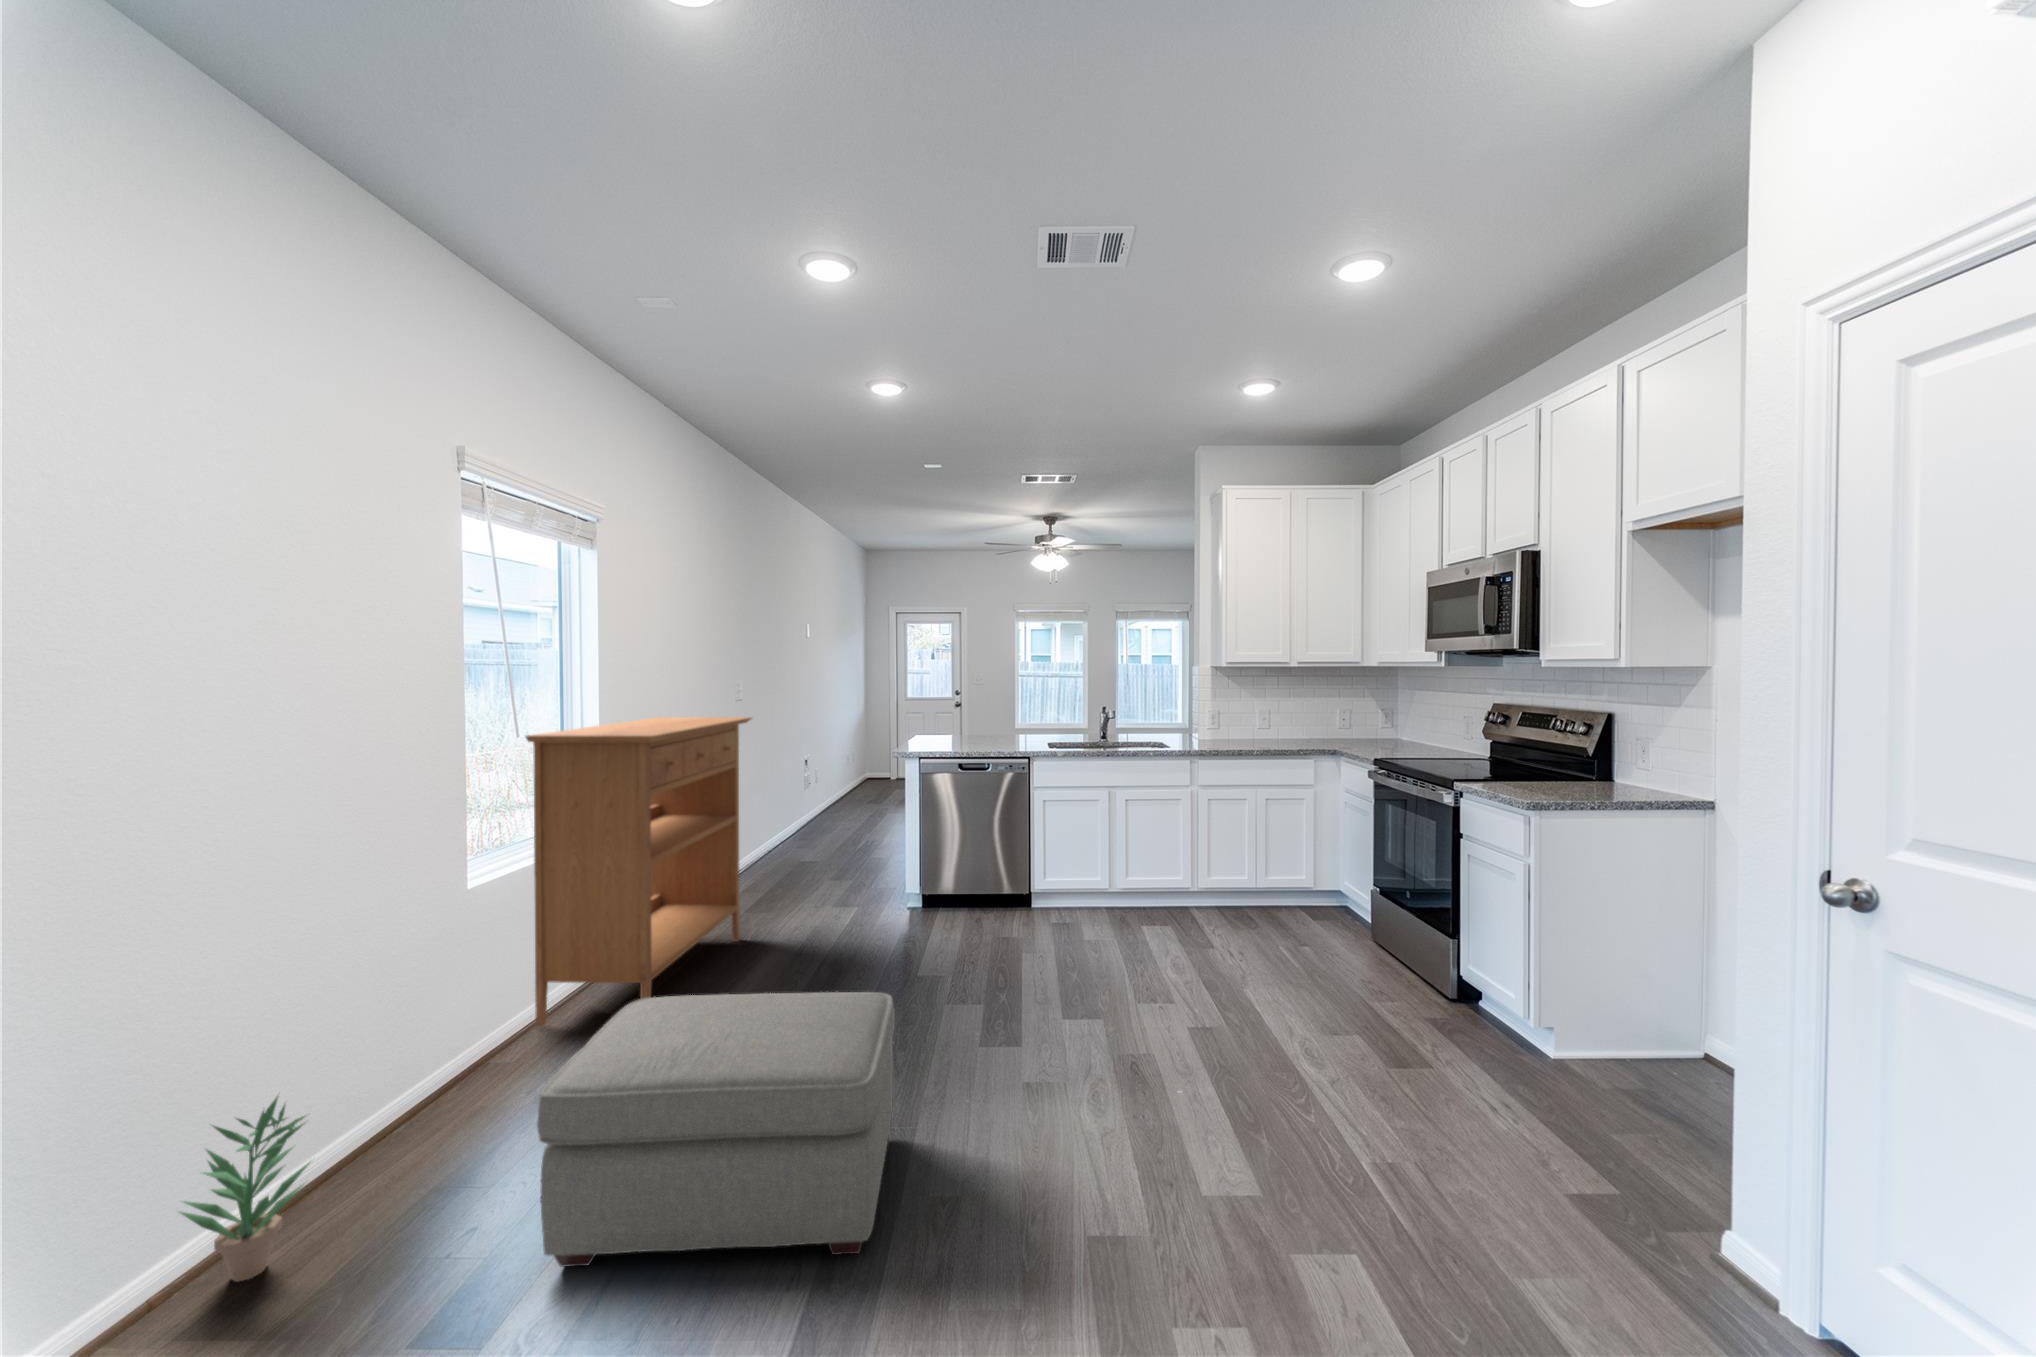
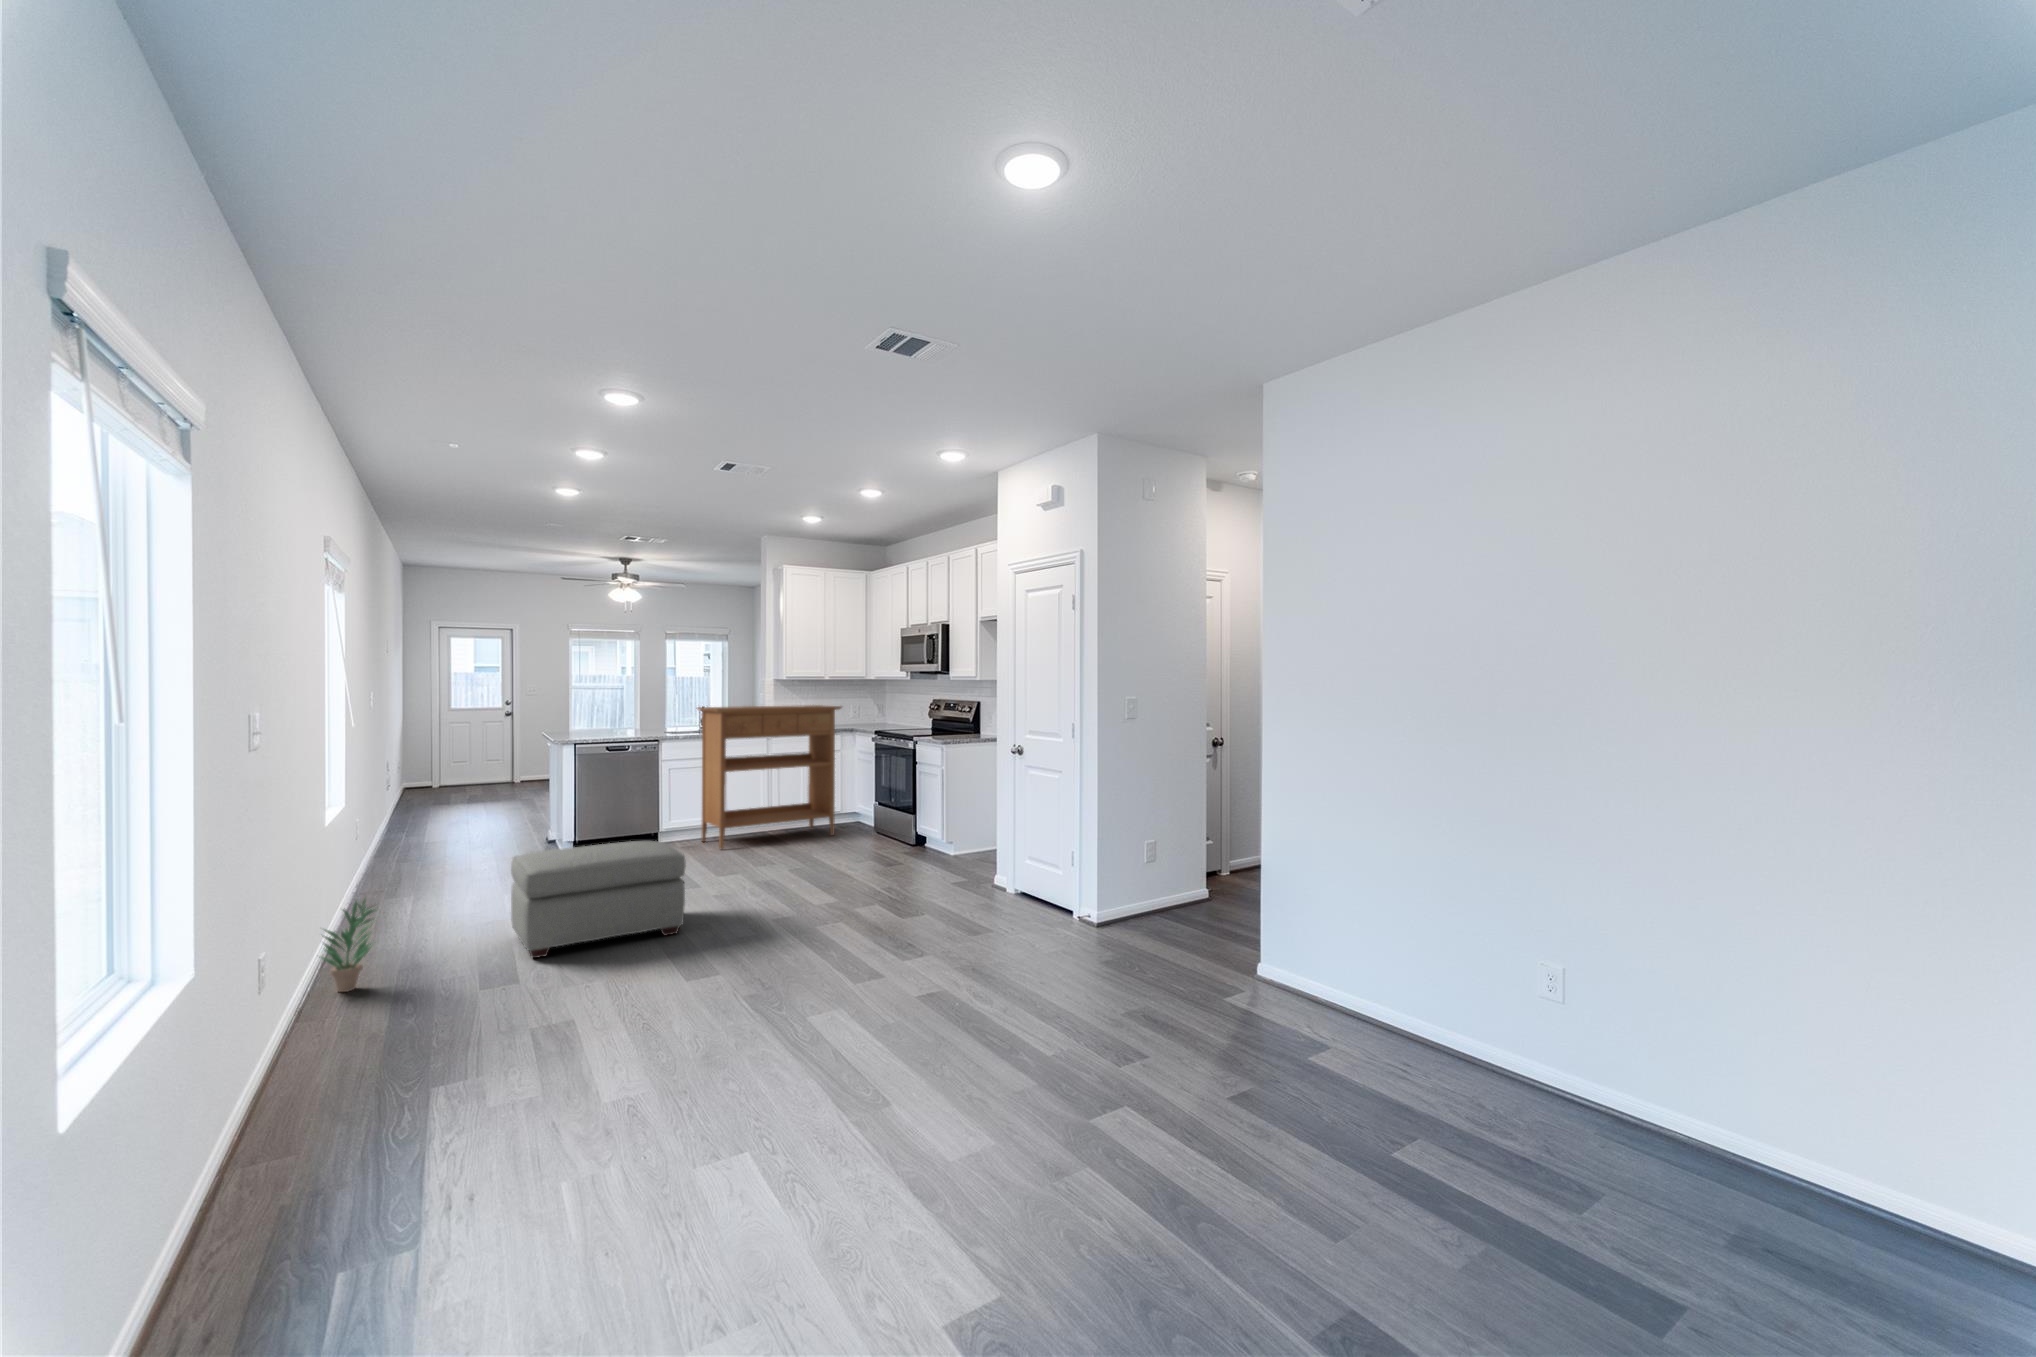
console table: present [526,717,751,1026] -> present [697,705,842,849]

